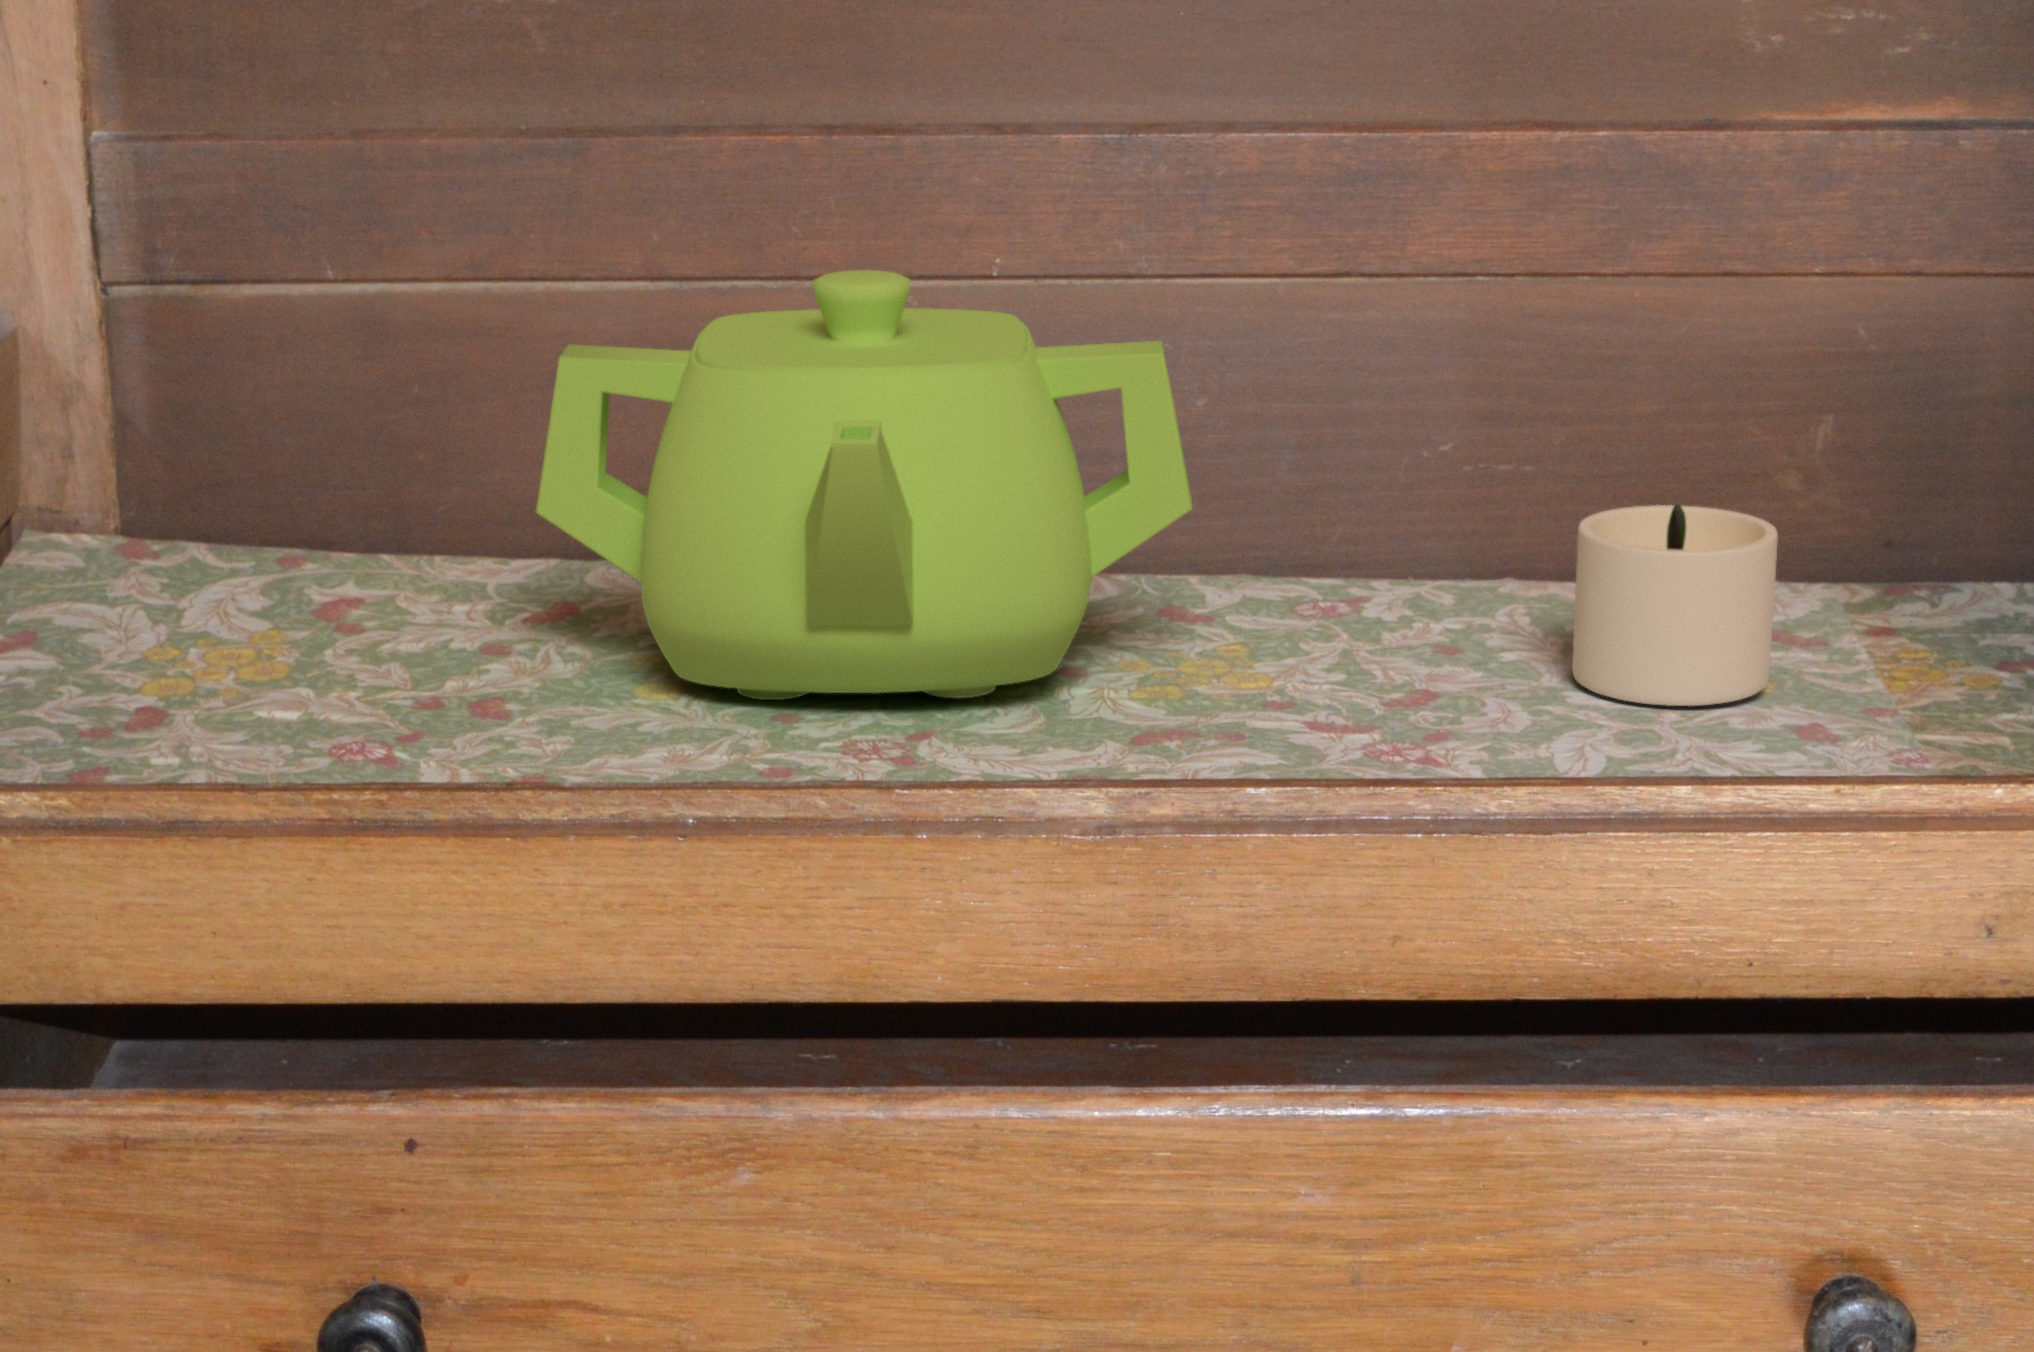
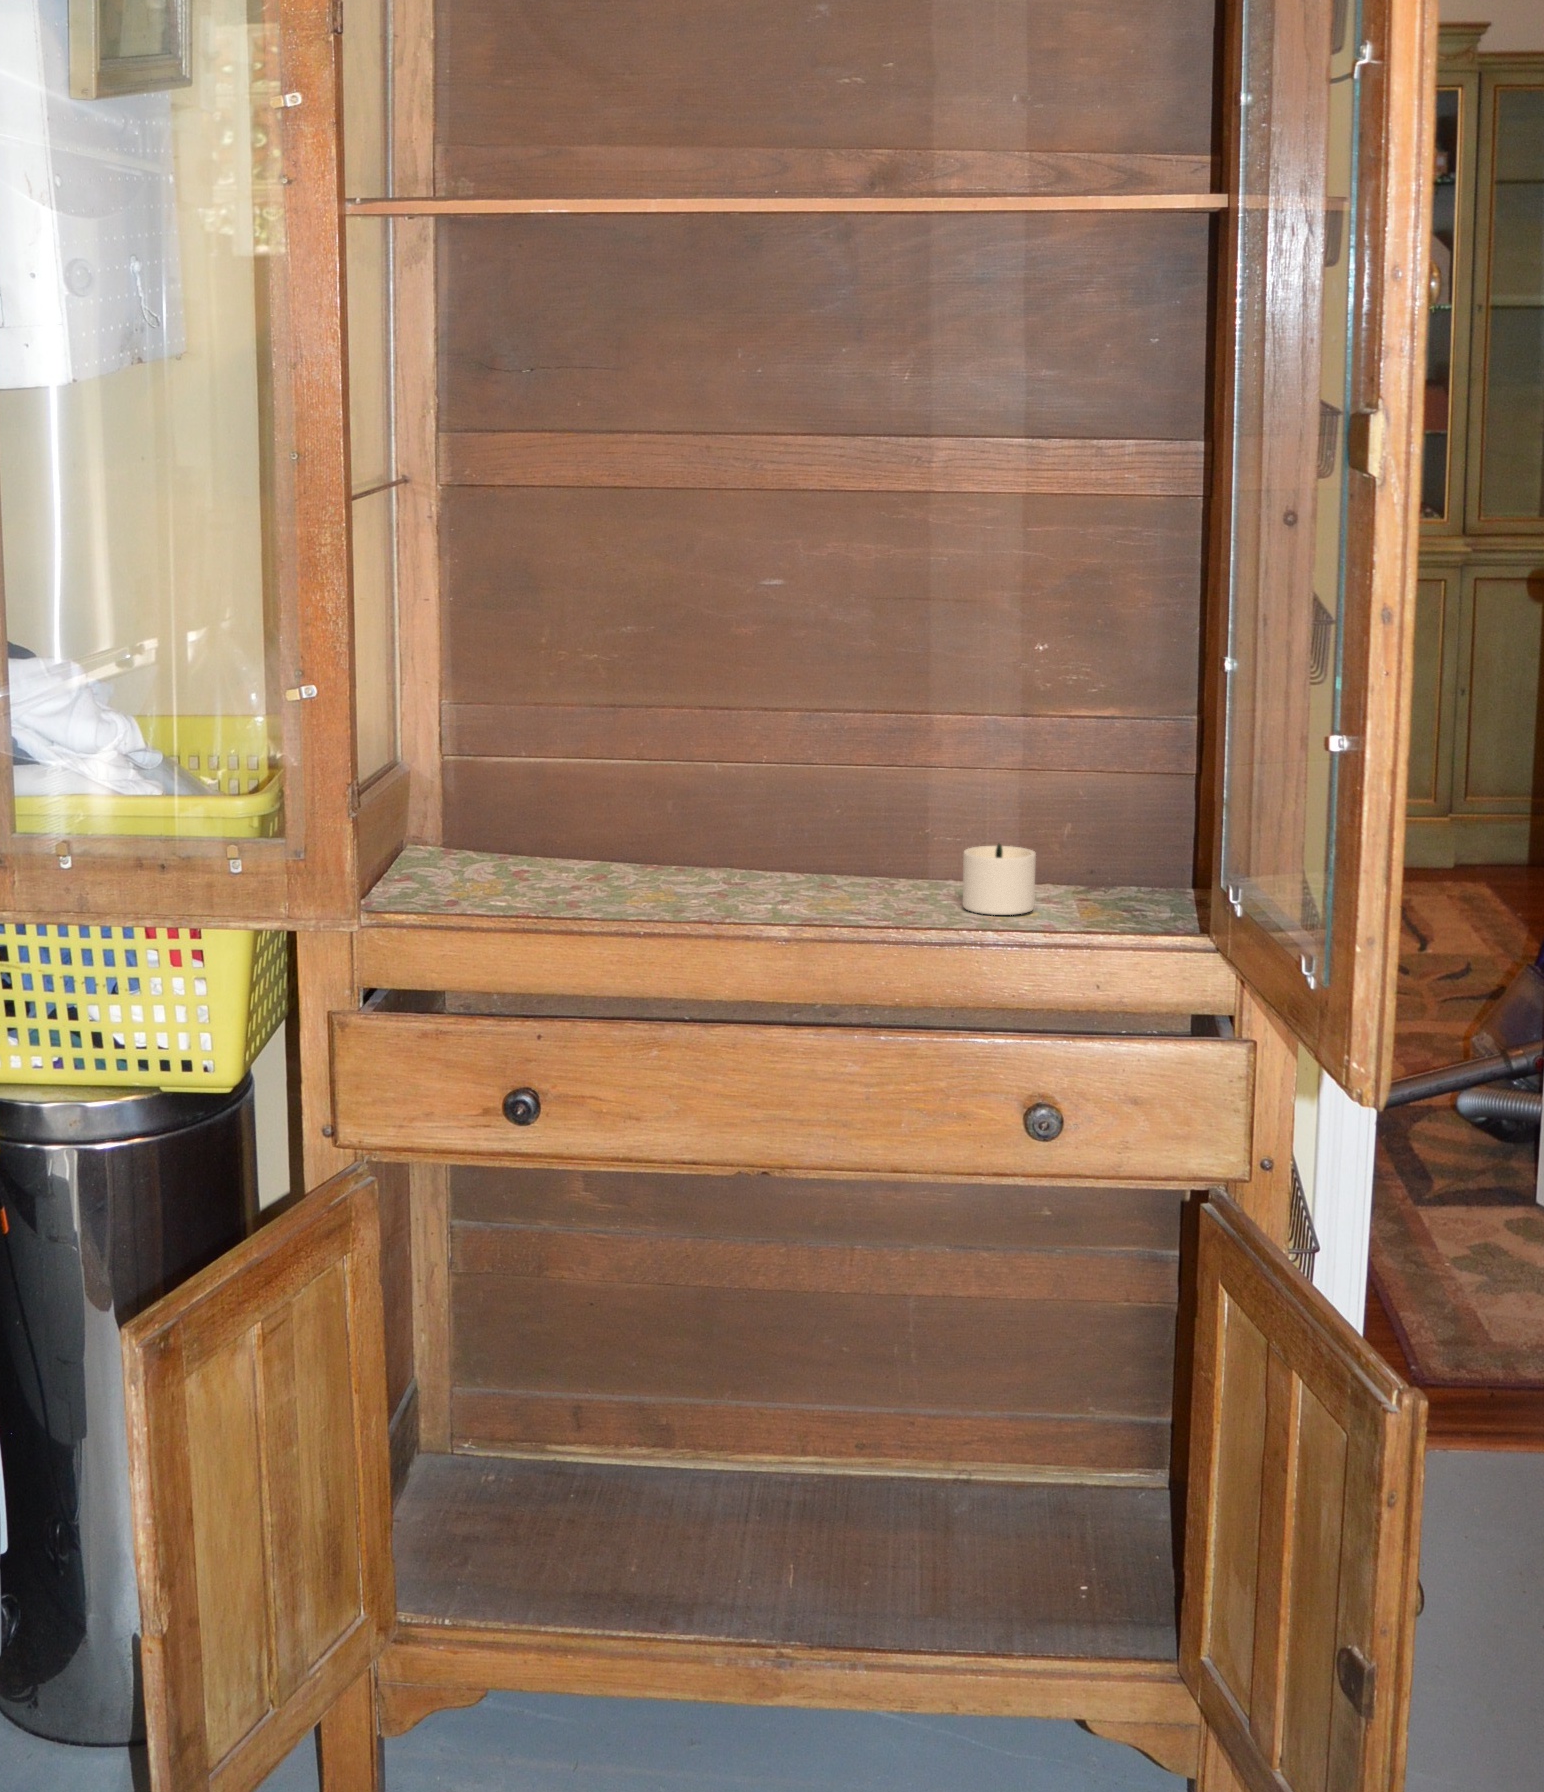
teapot: present [536,270,1193,700] -> none [590,754,824,904]

